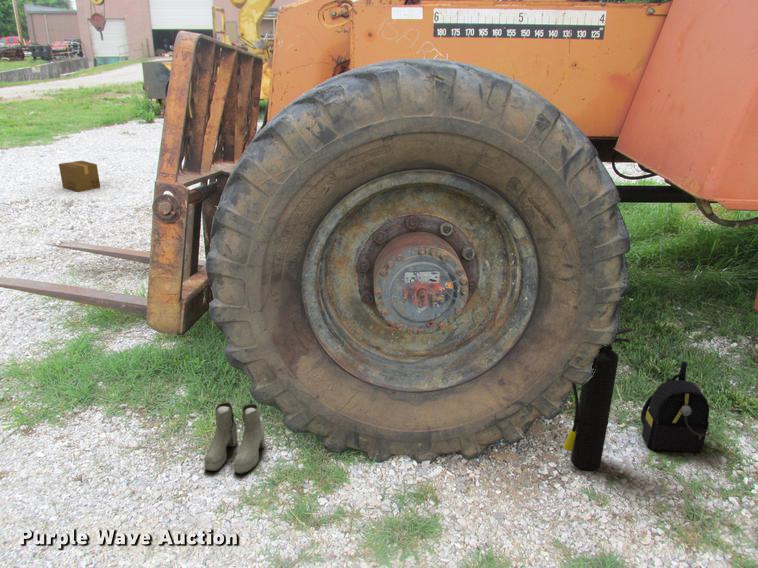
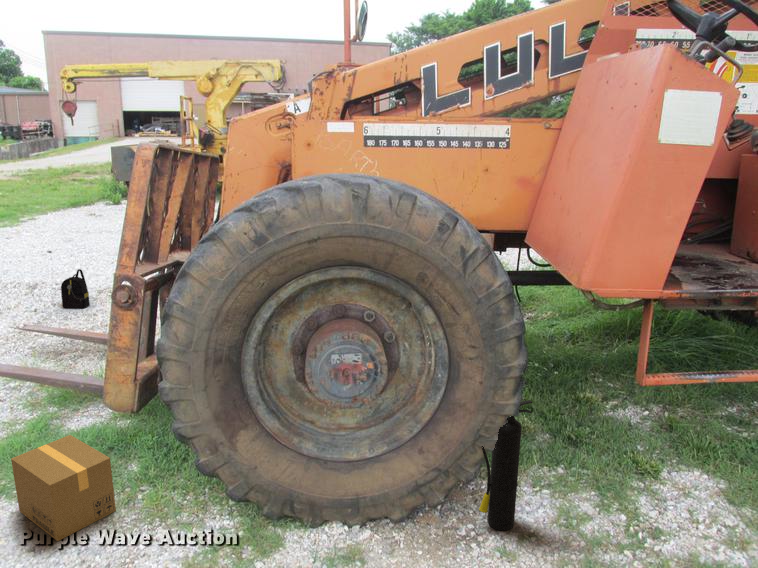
cardboard box: present [59,161,100,192] -> present [11,435,116,541]
backpack: present [641,361,710,452] -> present [61,269,90,308]
boots: present [205,402,265,474] -> none [152,475,209,541]

